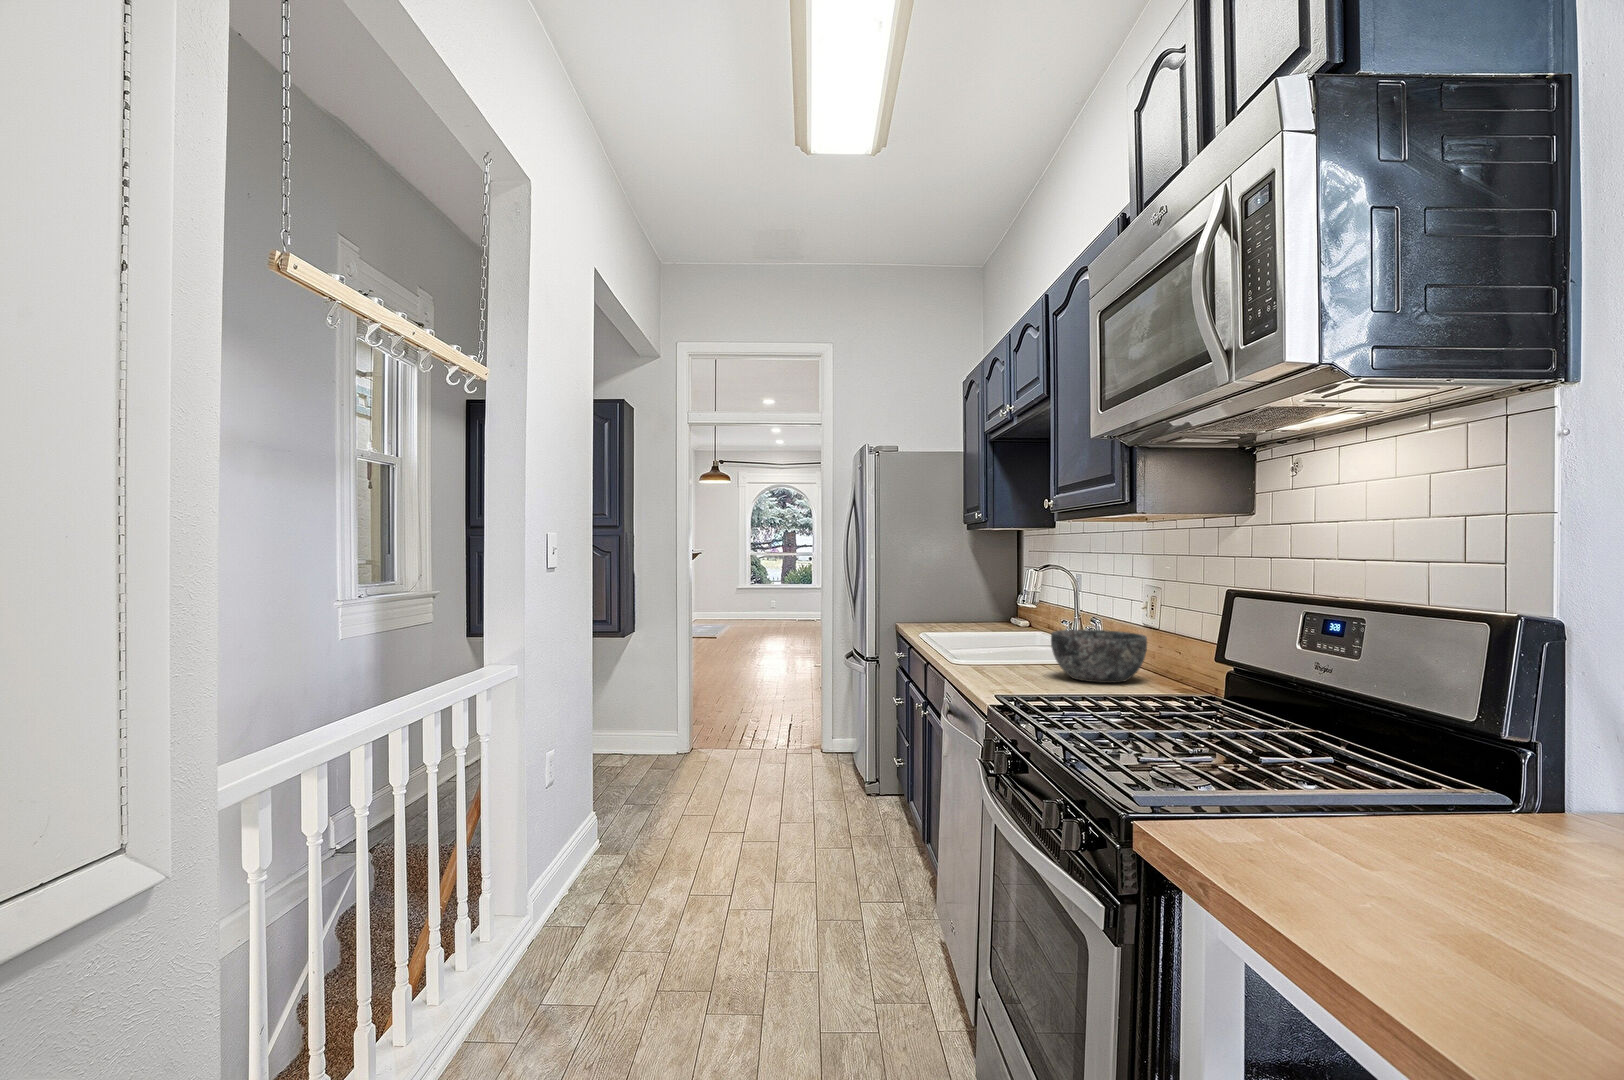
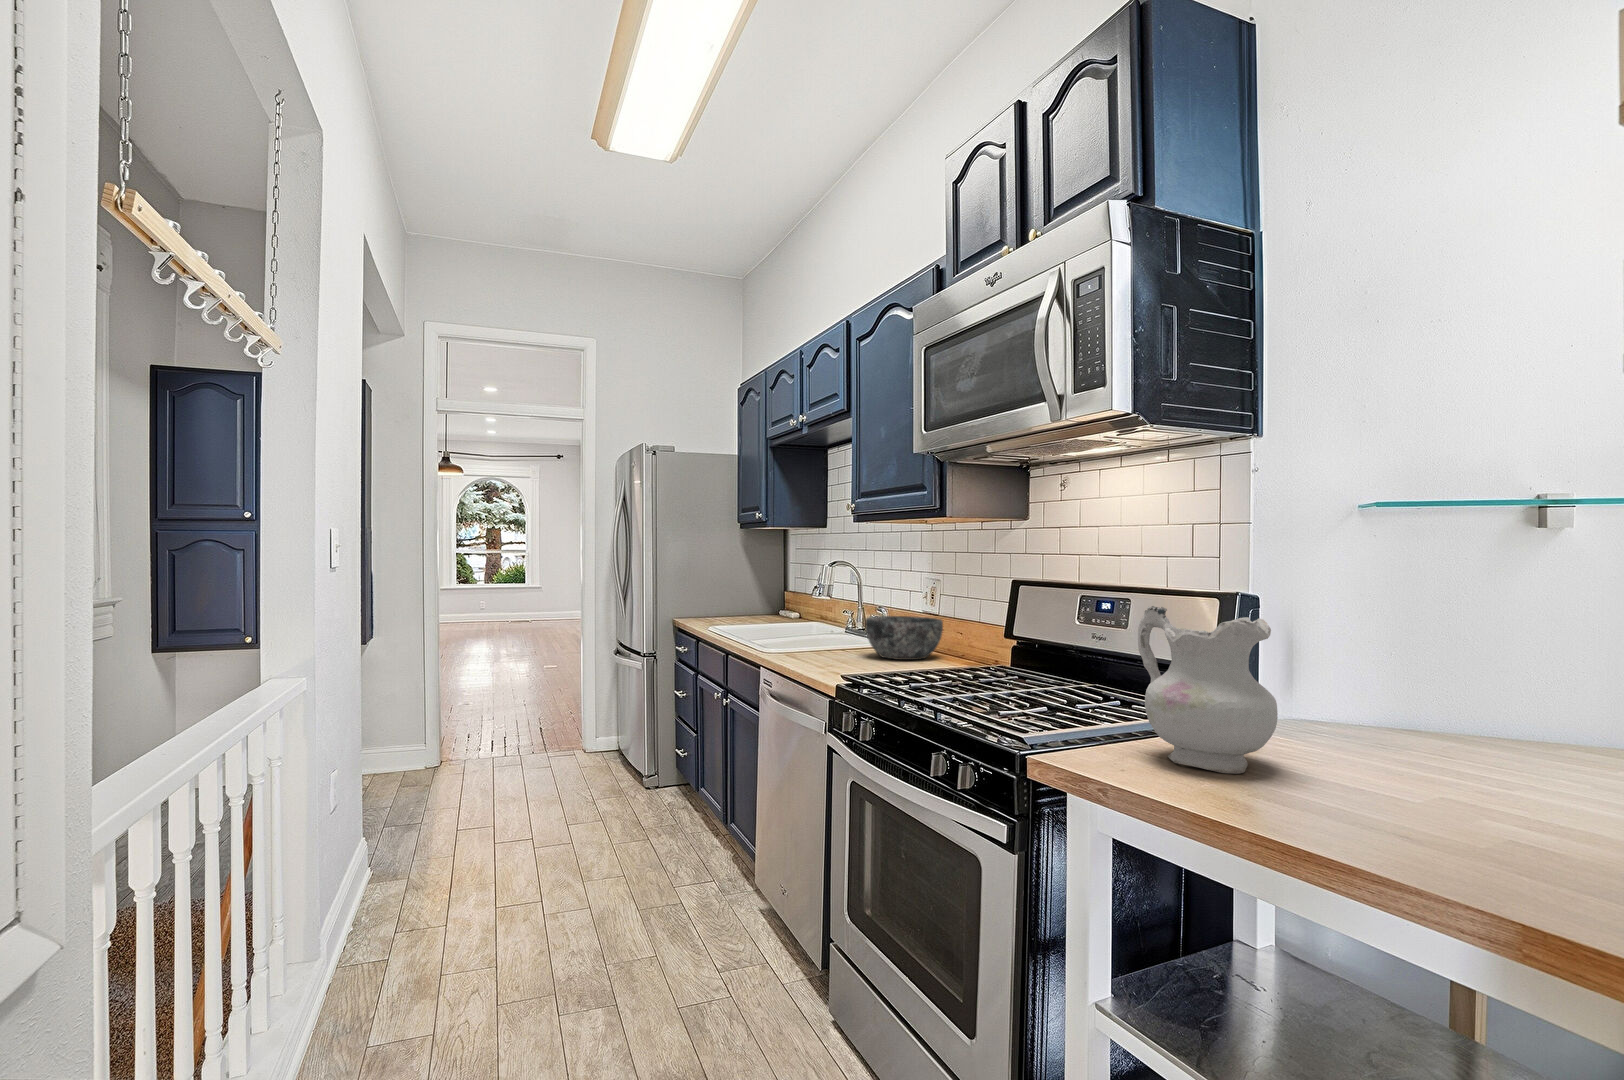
ceramic pitcher: none [1293,635,1518,901] -> present [1138,606,1278,774]

